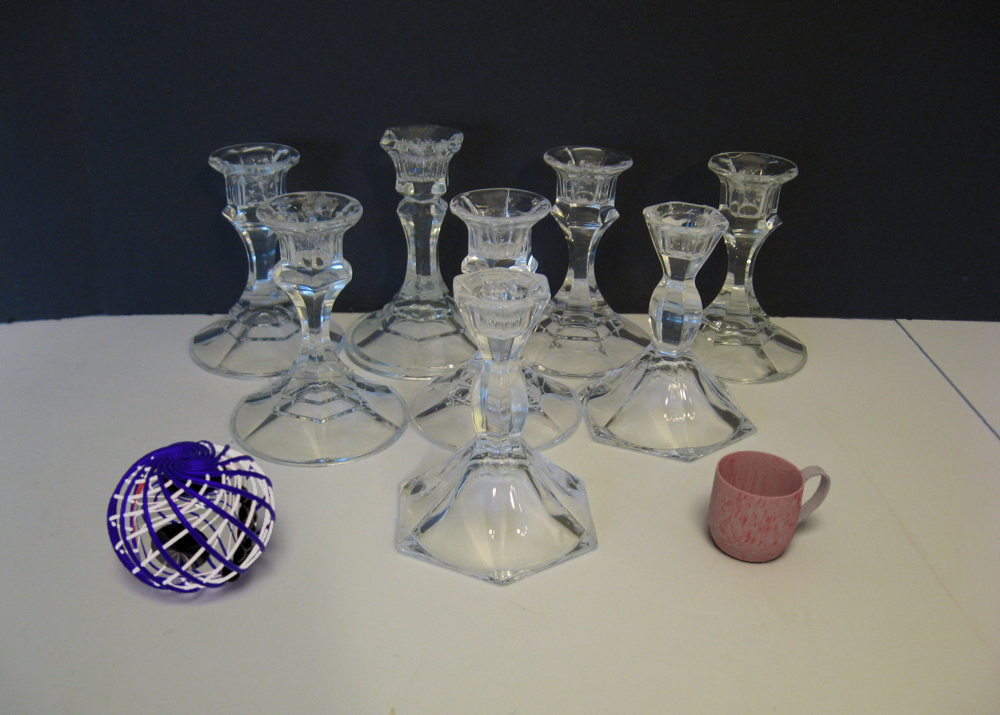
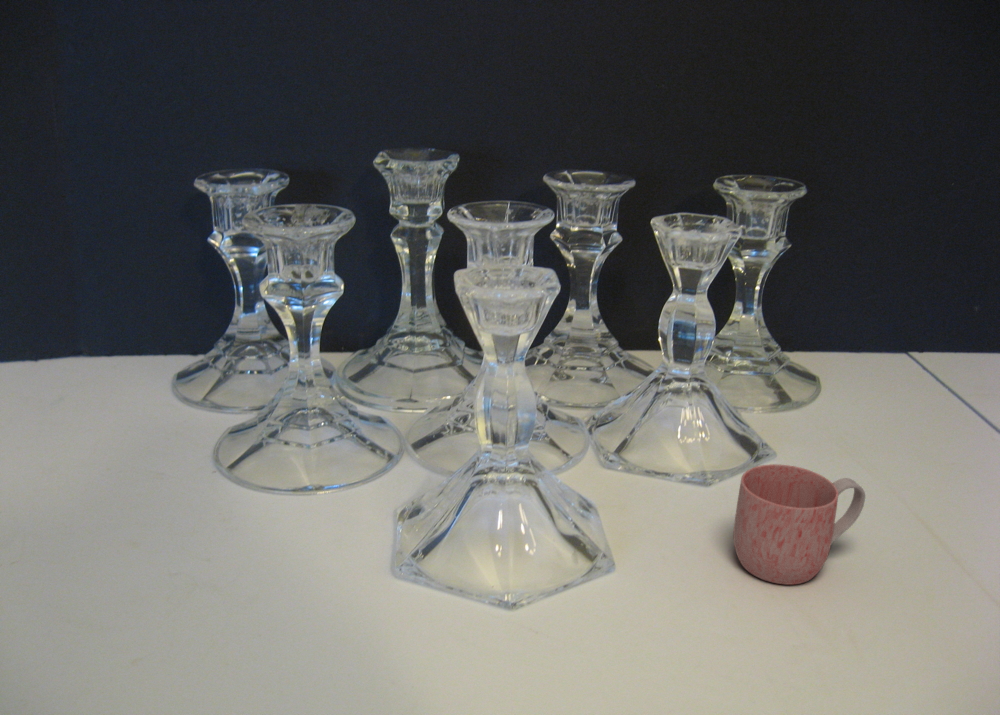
decorative orb: present [107,440,276,594] -> none [71,453,260,621]

